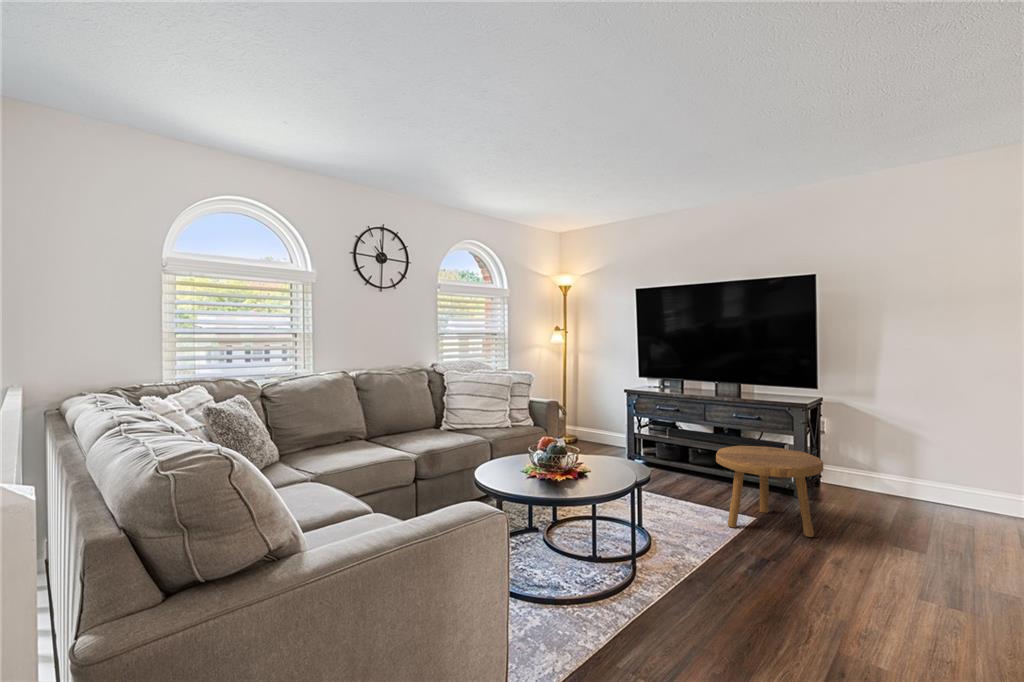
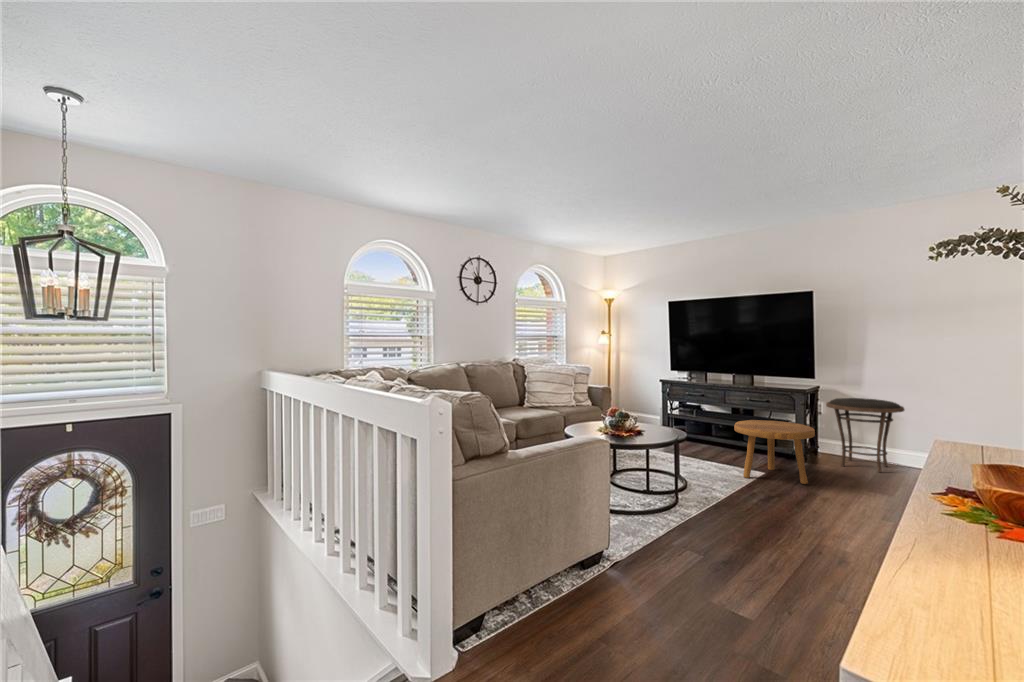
side table: none [833,414,935,514] -> present [826,398,904,472]

